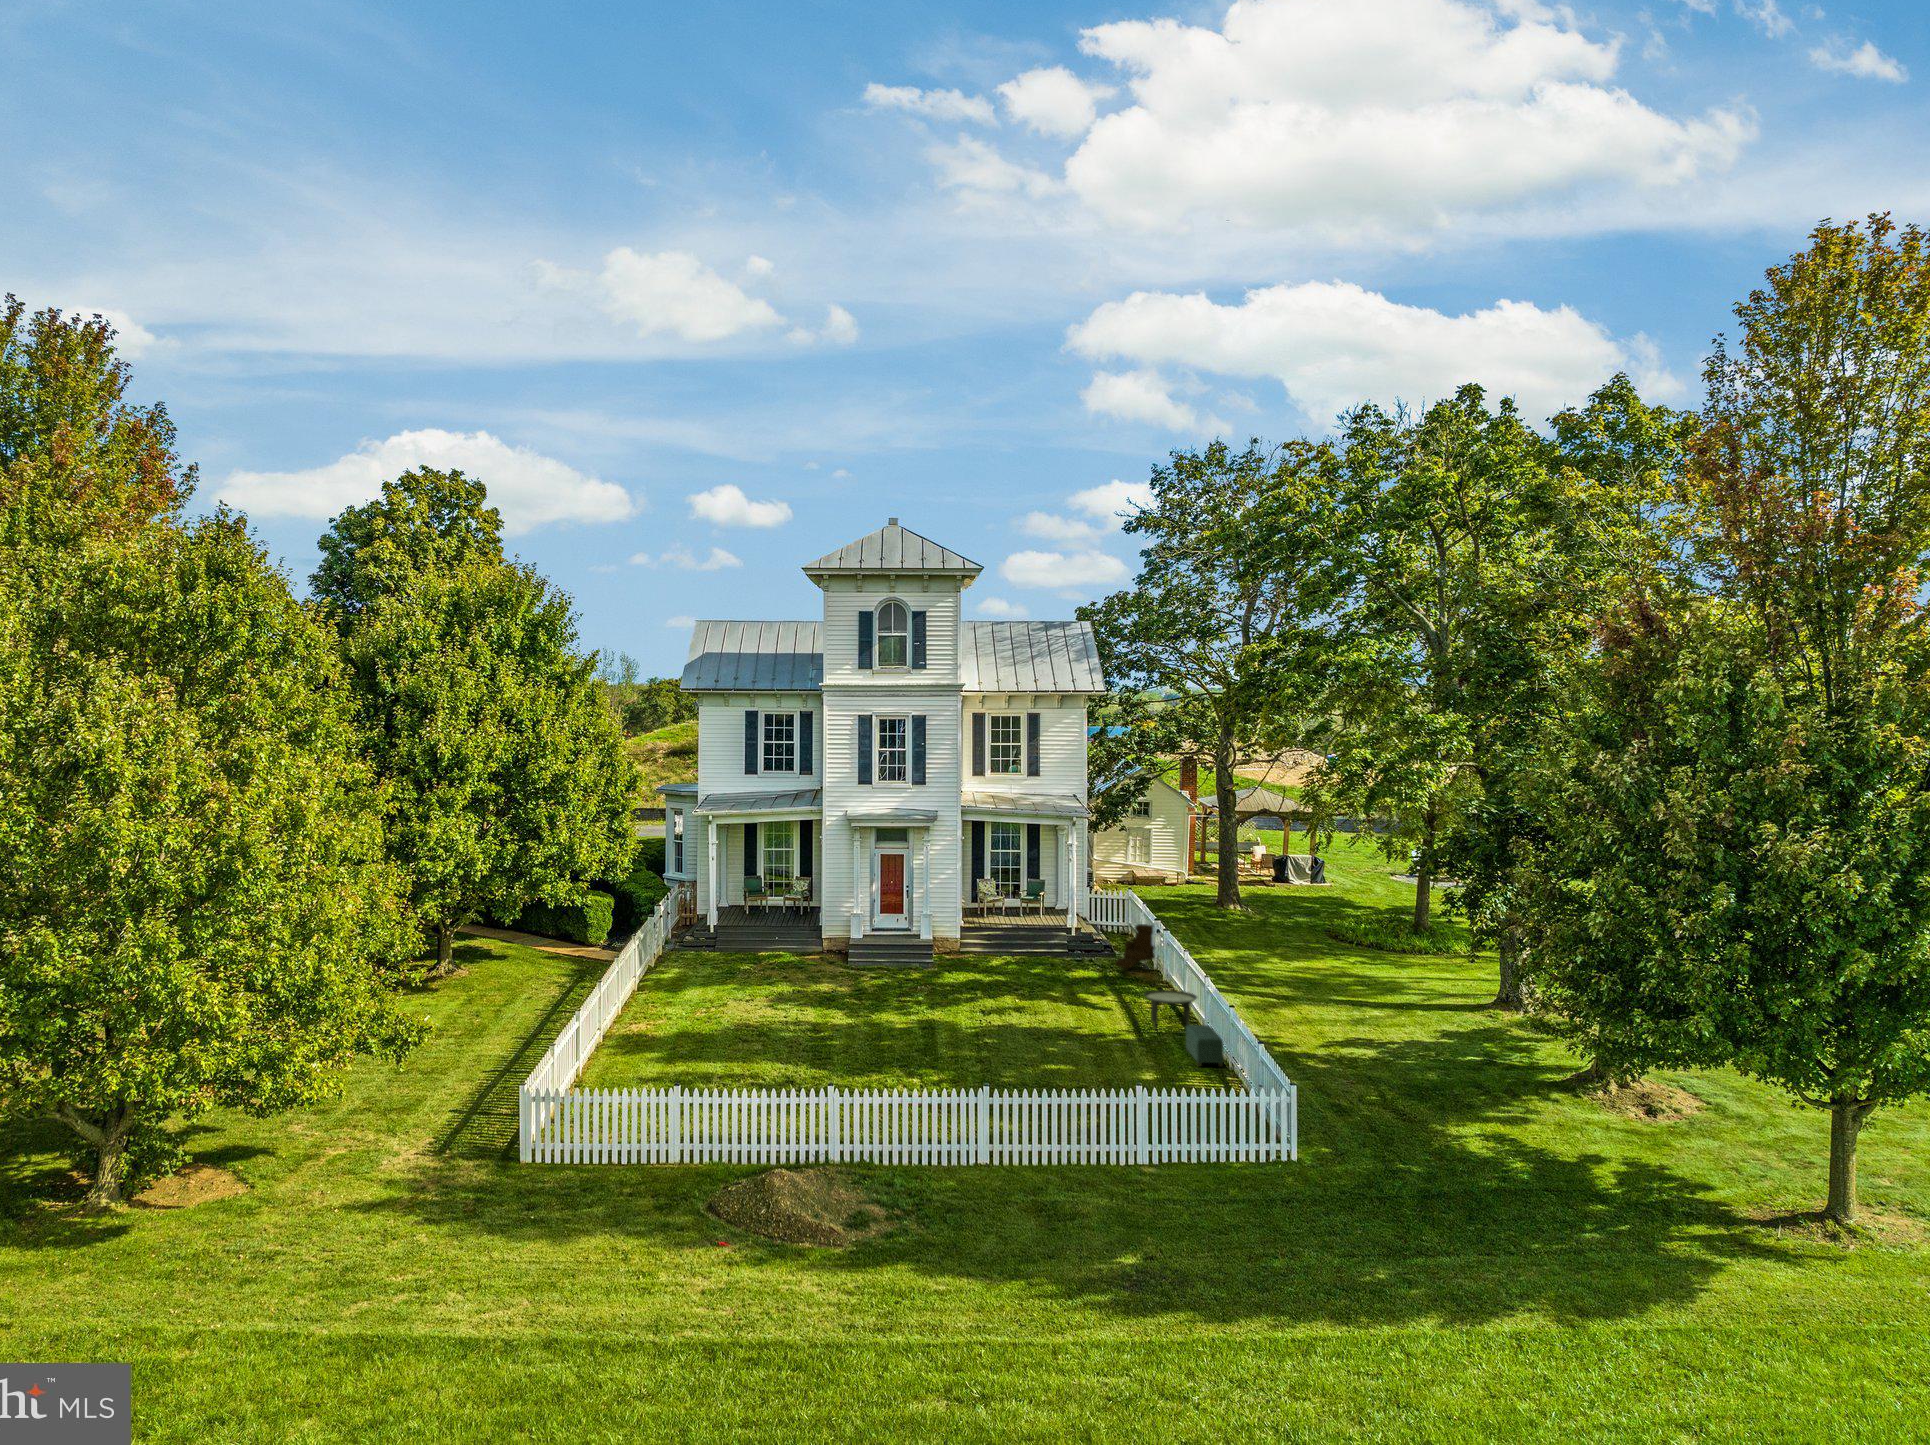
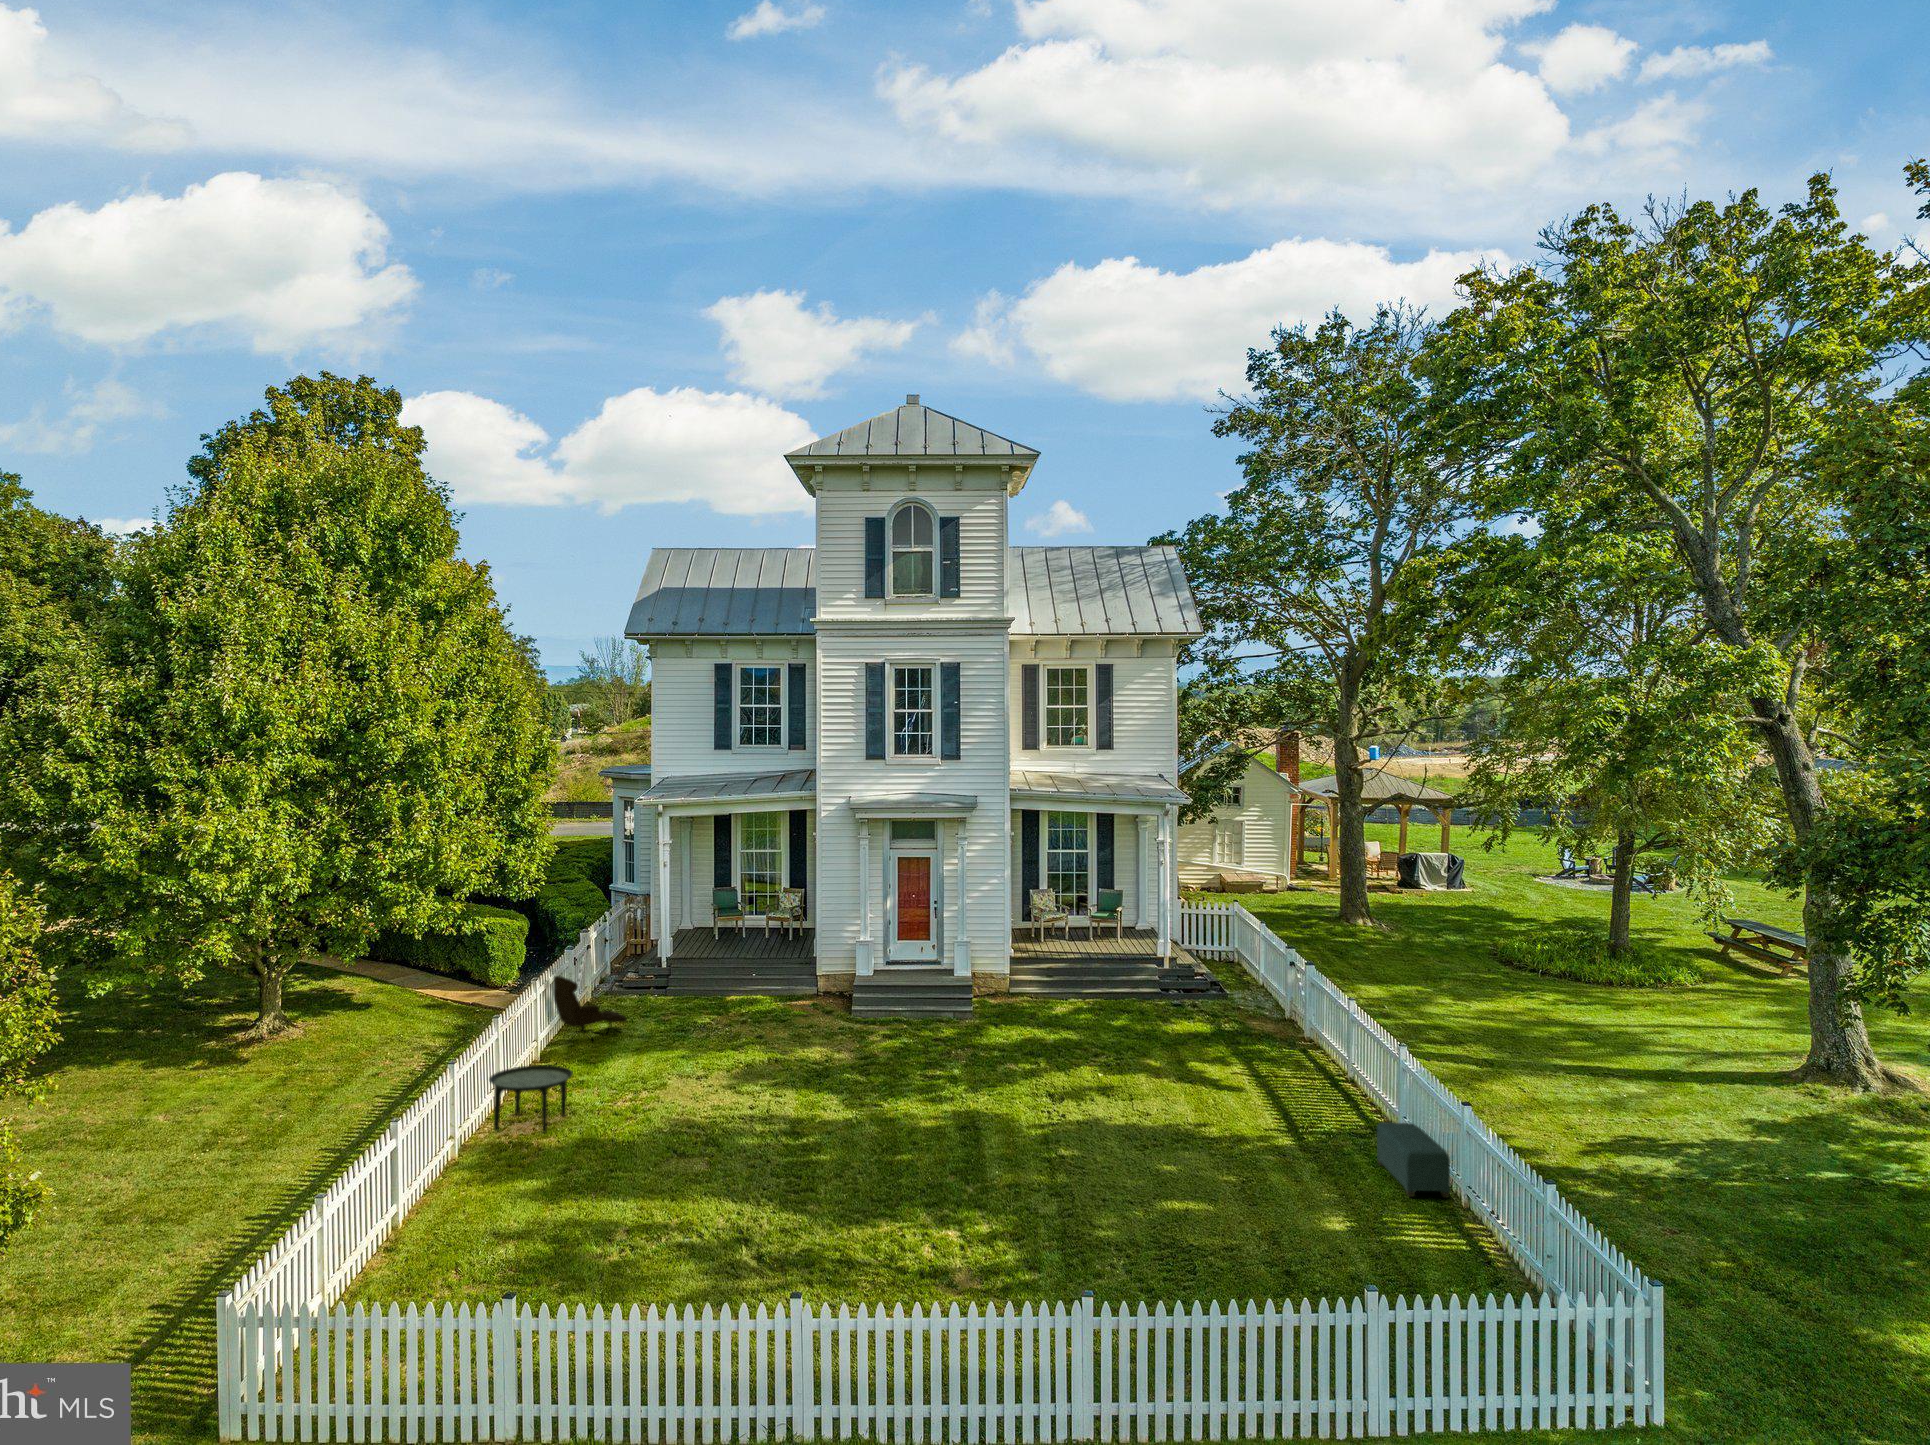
lounge chair: present [1115,924,1155,971] -> present [554,976,627,1041]
round table: present [1144,990,1197,1030] -> present [489,1065,573,1133]

